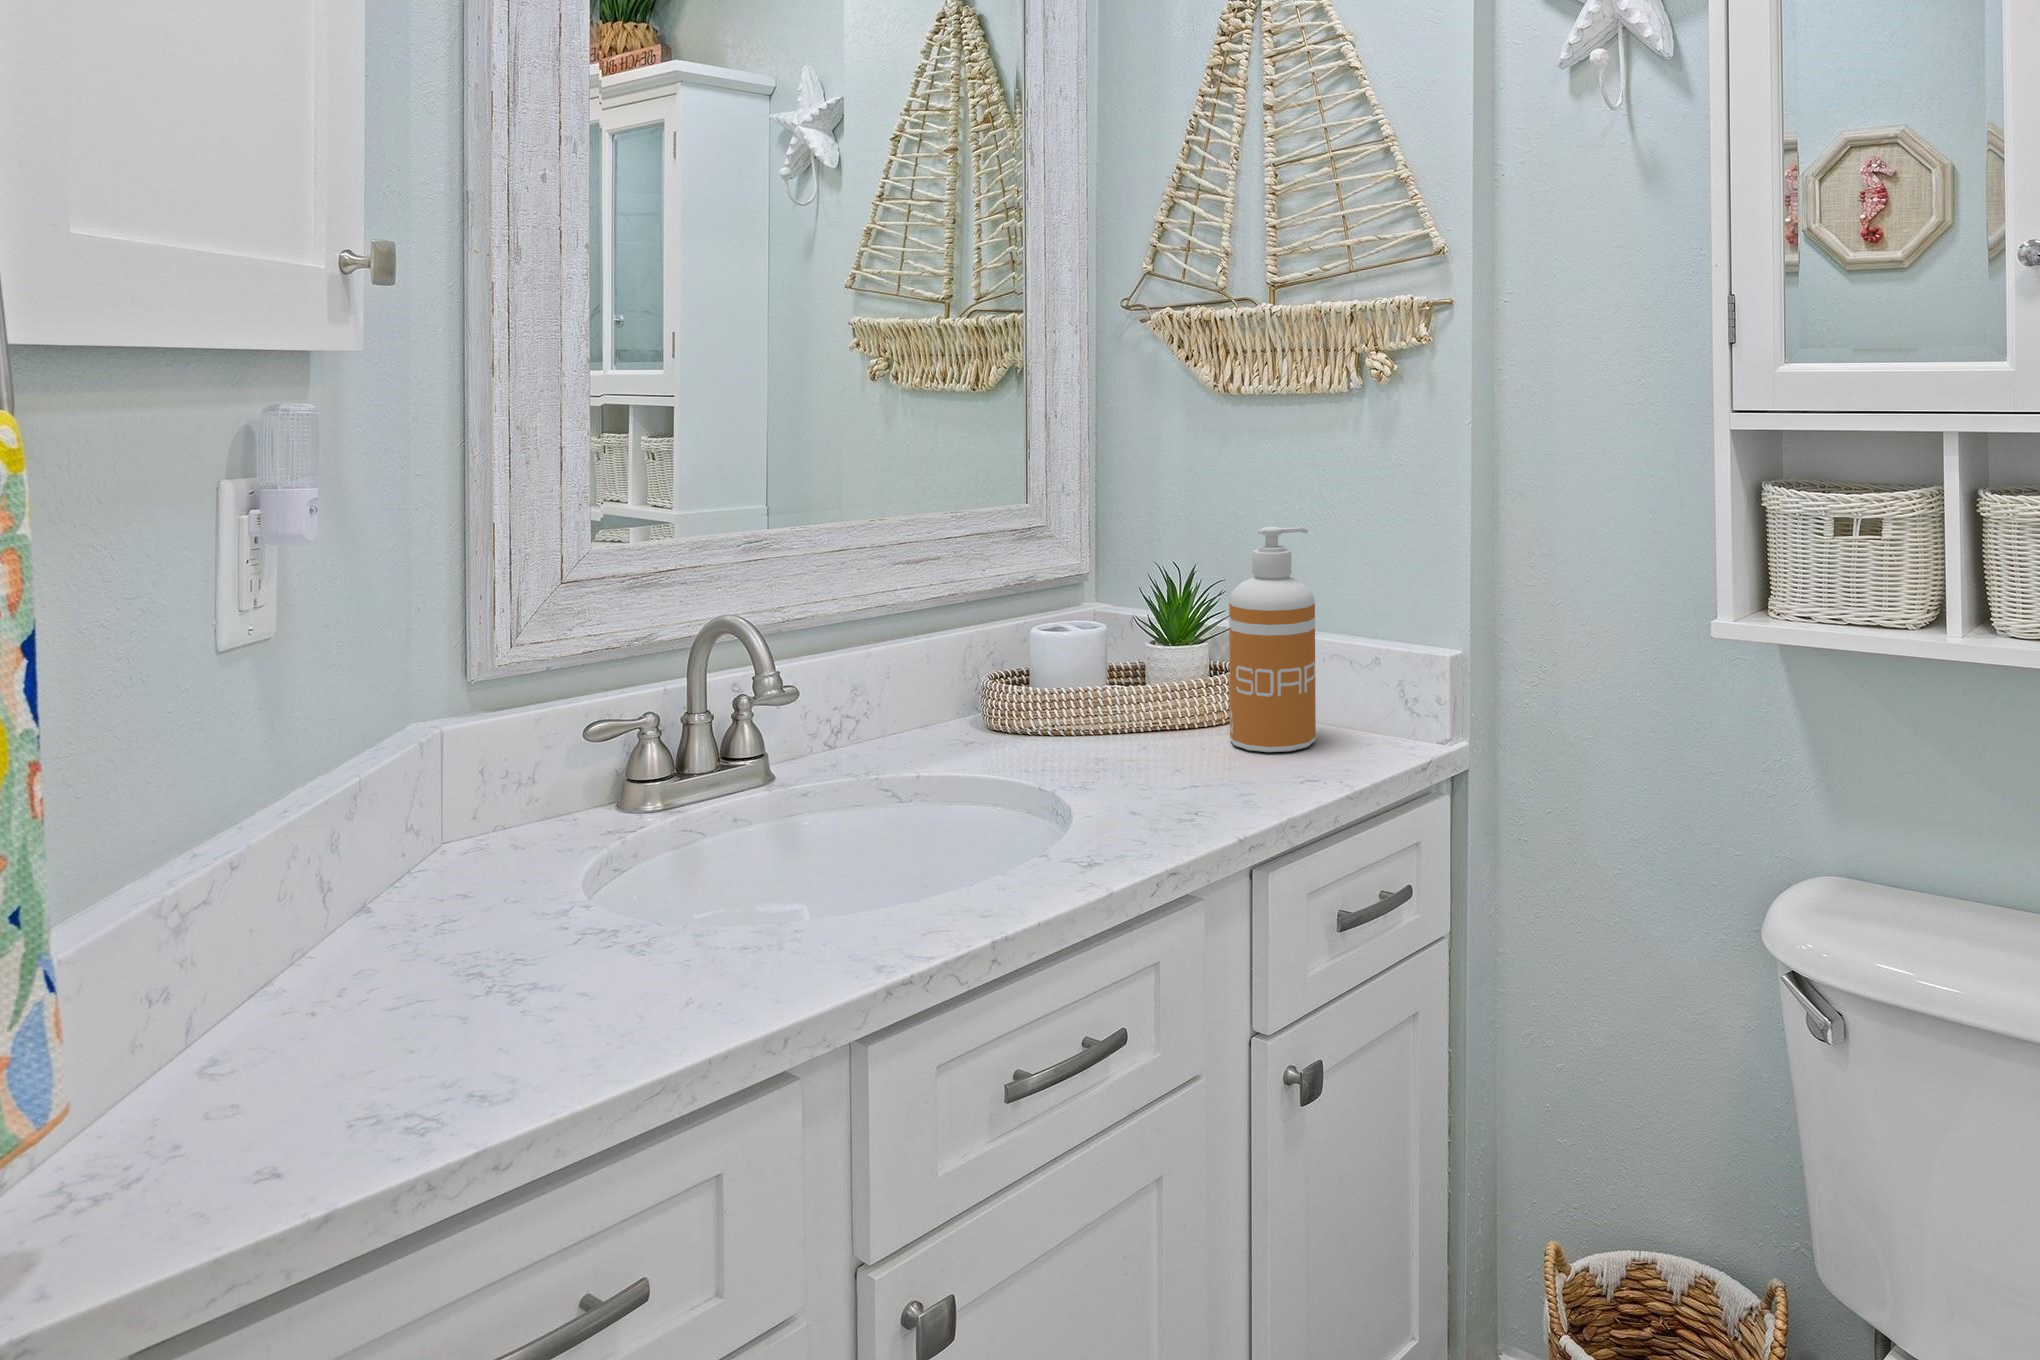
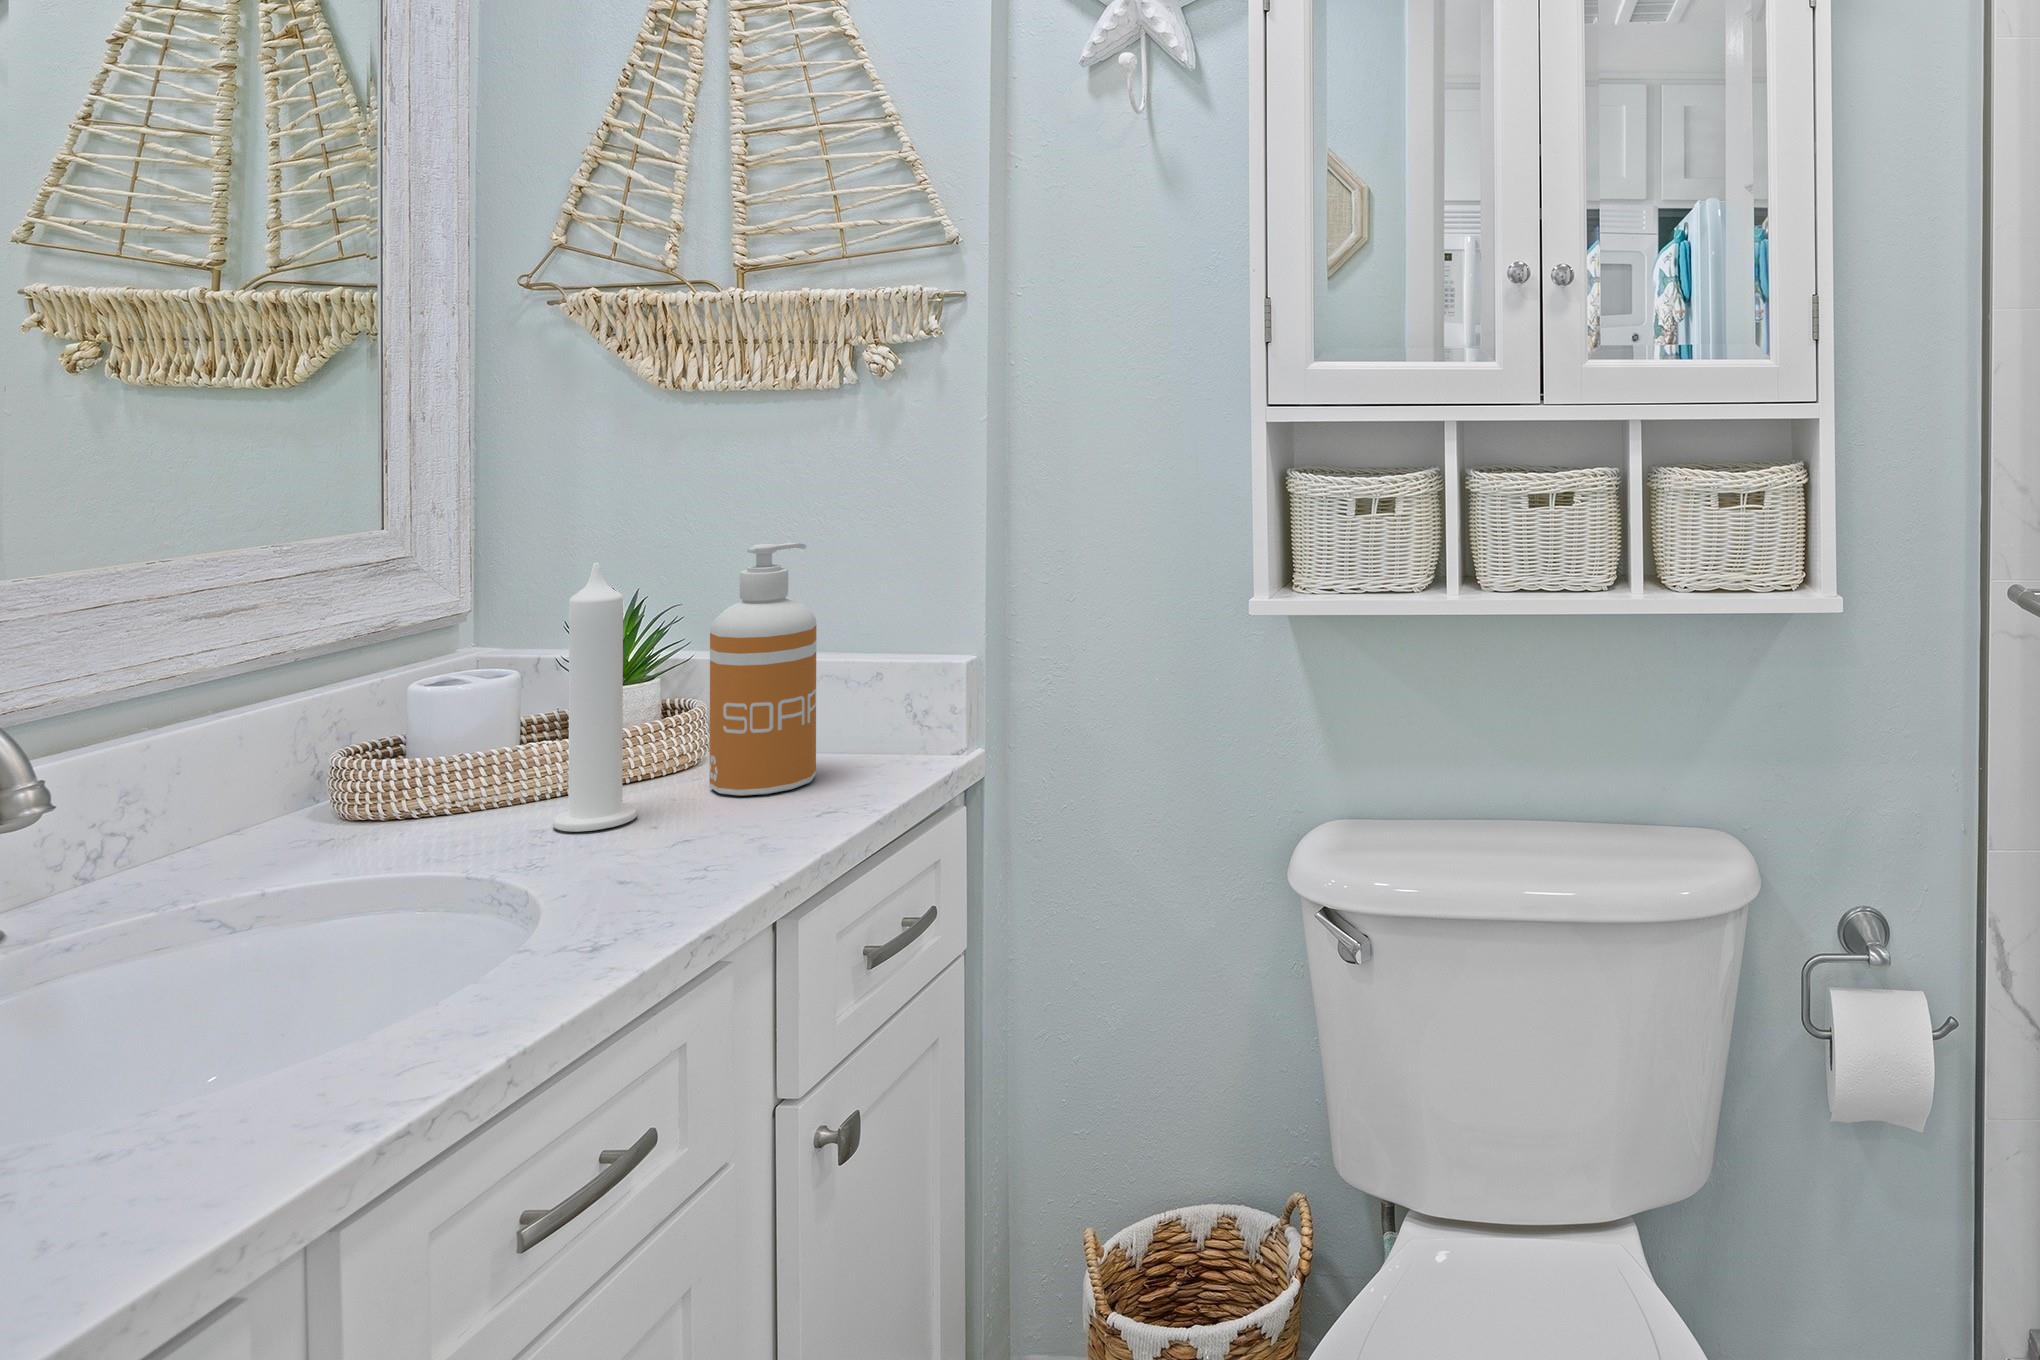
candle: none [1103,534,1166,763] -> present [553,563,637,832]

